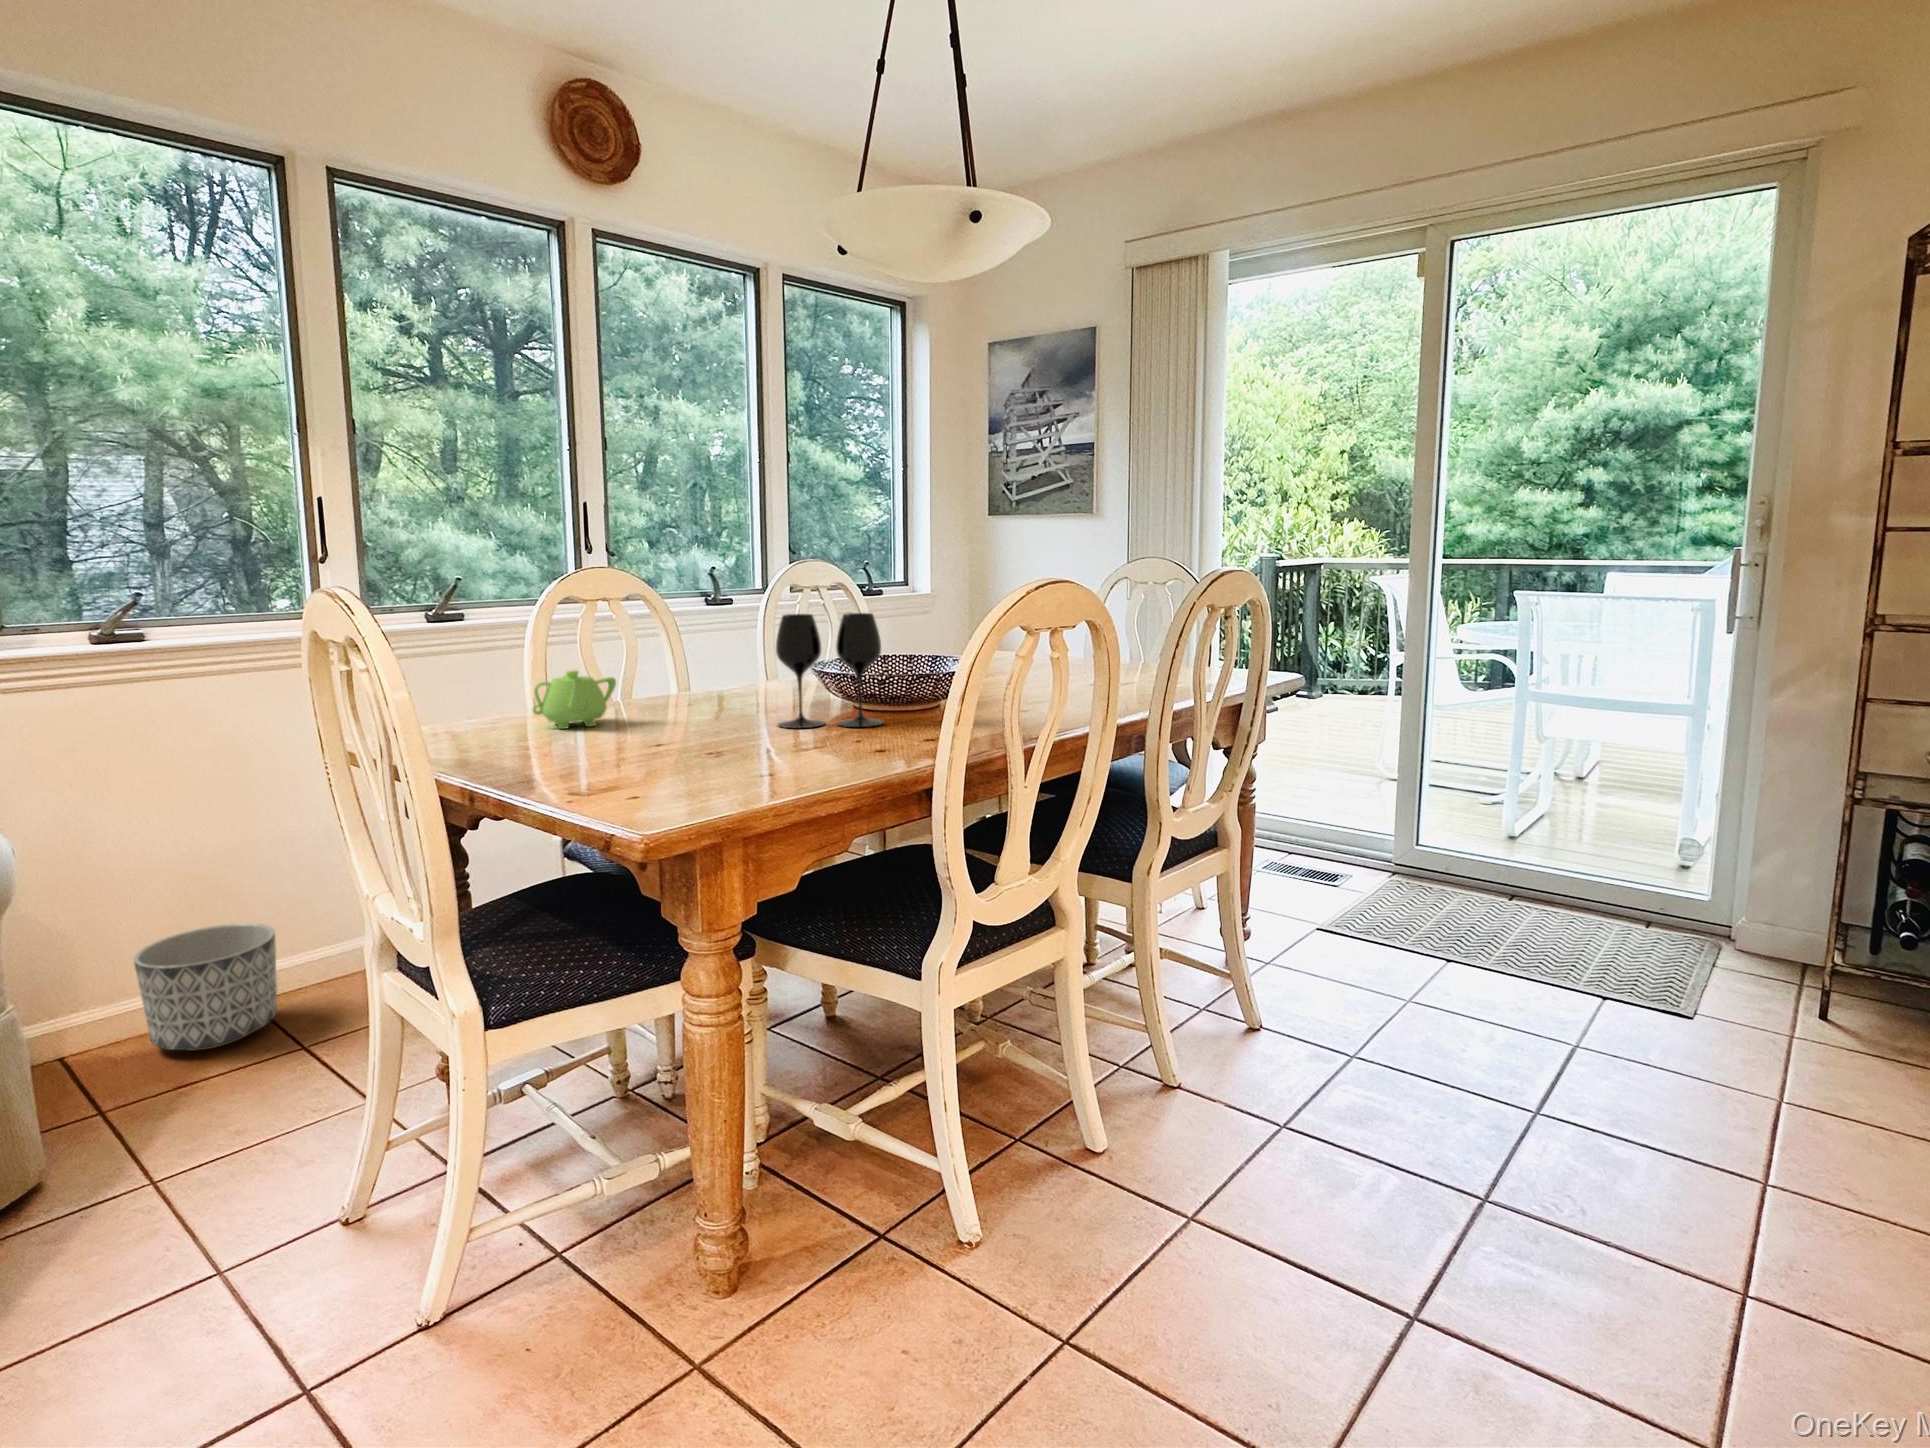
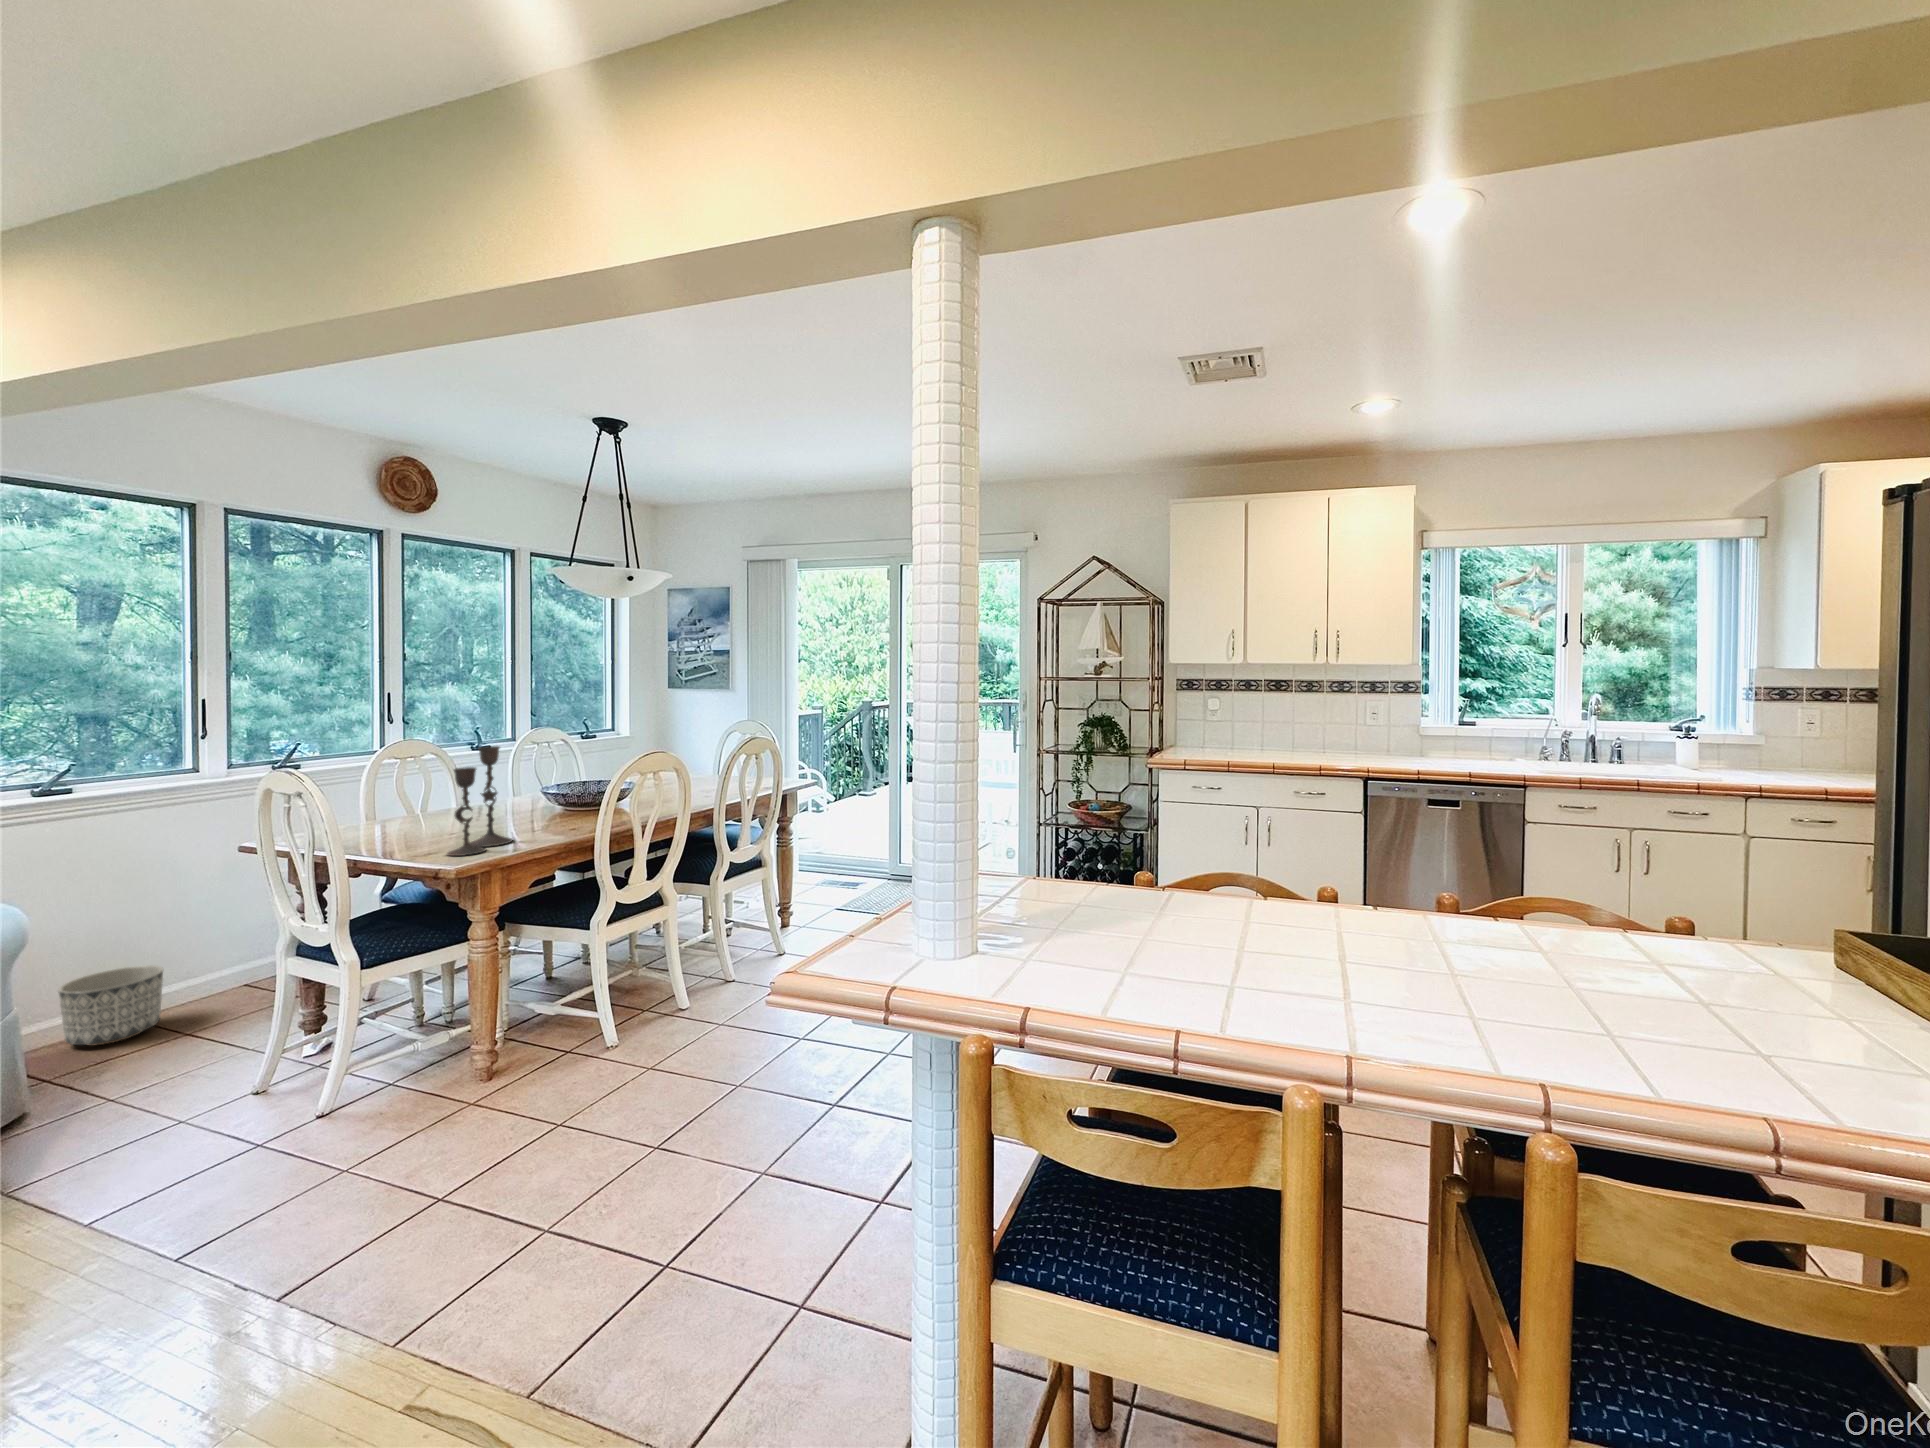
candlestick: none [637,552,769,795] -> present [447,746,513,856]
wine glass: present [776,613,883,728] -> none [518,766,578,824]
teapot: present [532,670,616,729] -> none [373,801,424,831]

